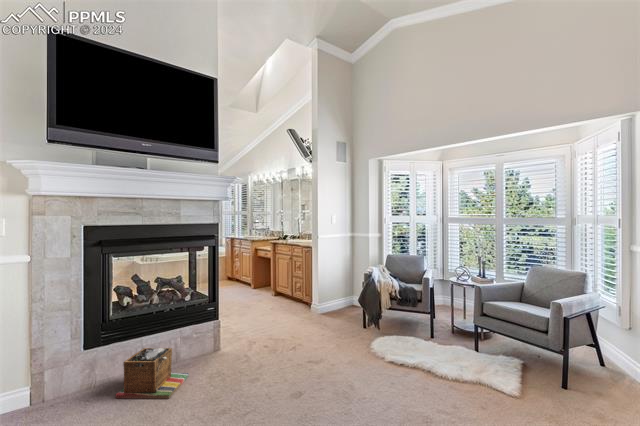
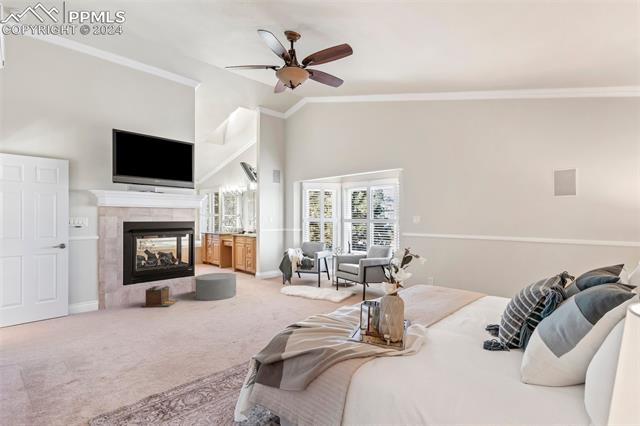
ottoman: none [221,313,294,376] -> present [195,273,236,300]

